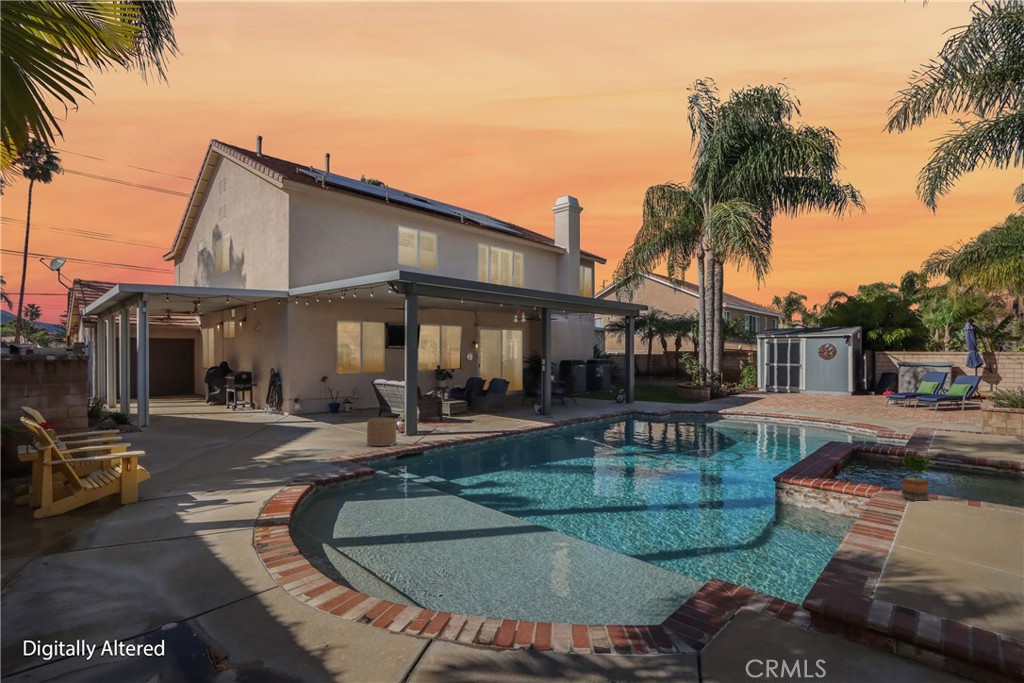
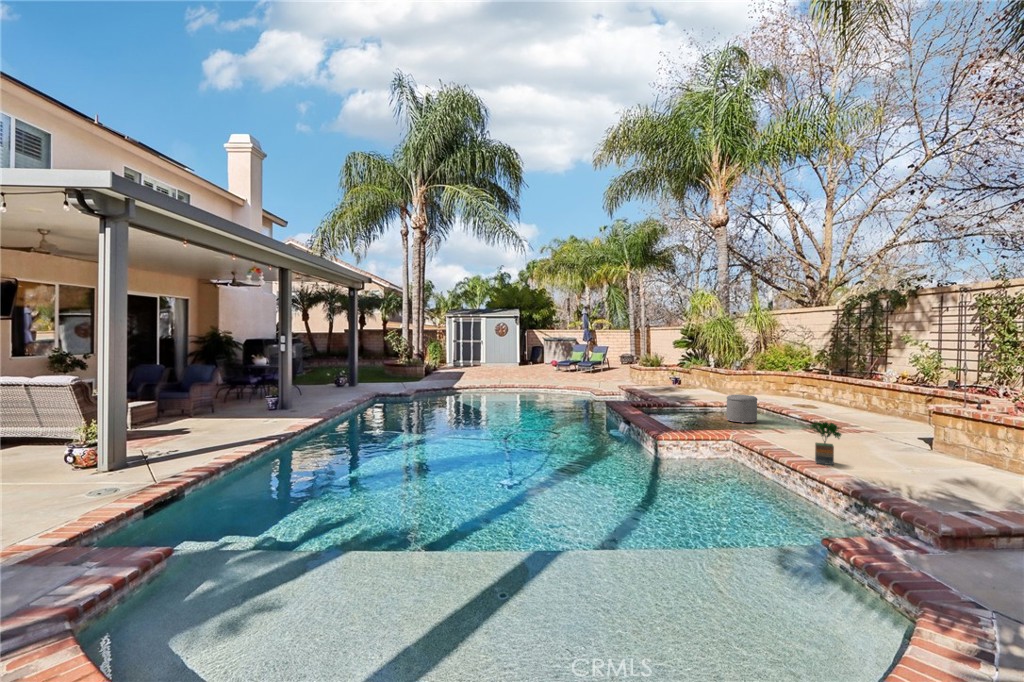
ottoman: present [367,418,396,446] -> present [727,395,757,423]

